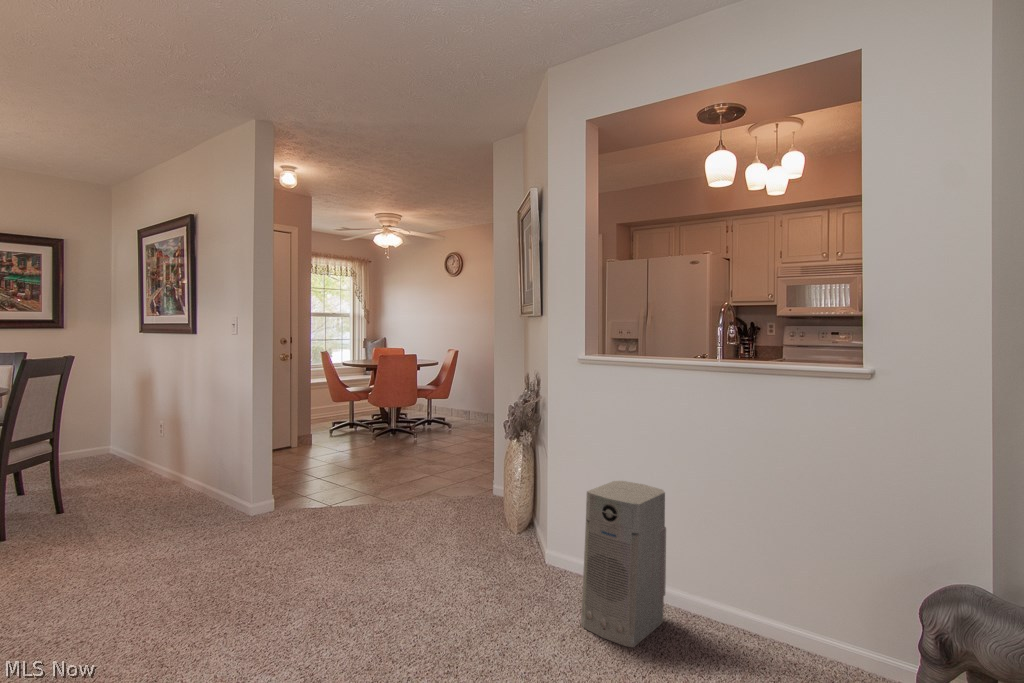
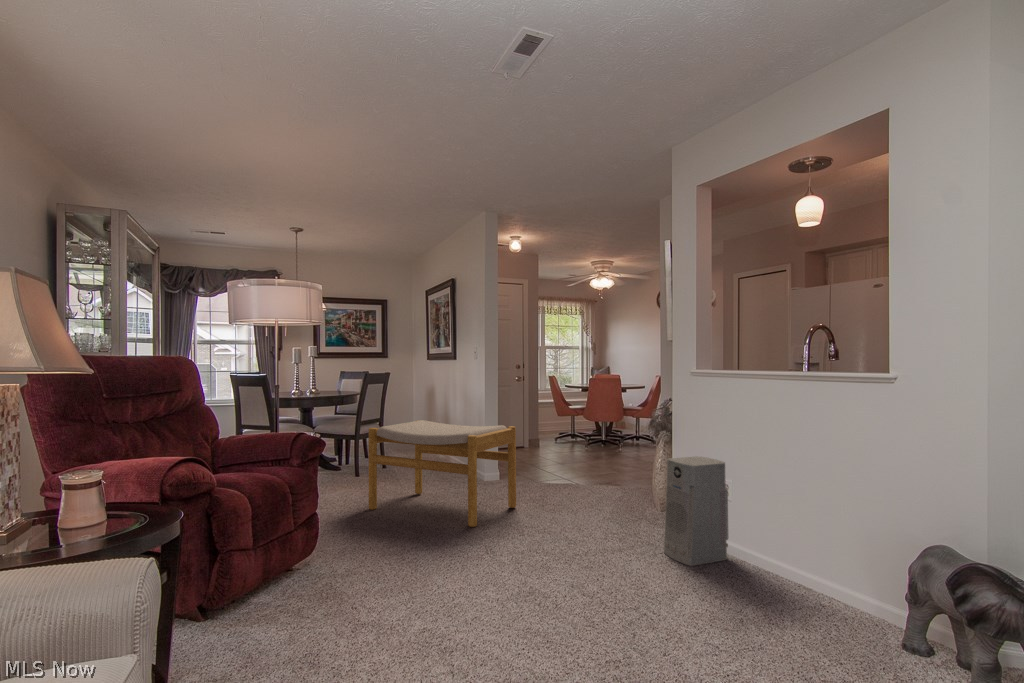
footstool: none [32,442,325,632] -> present [369,420,516,527]

